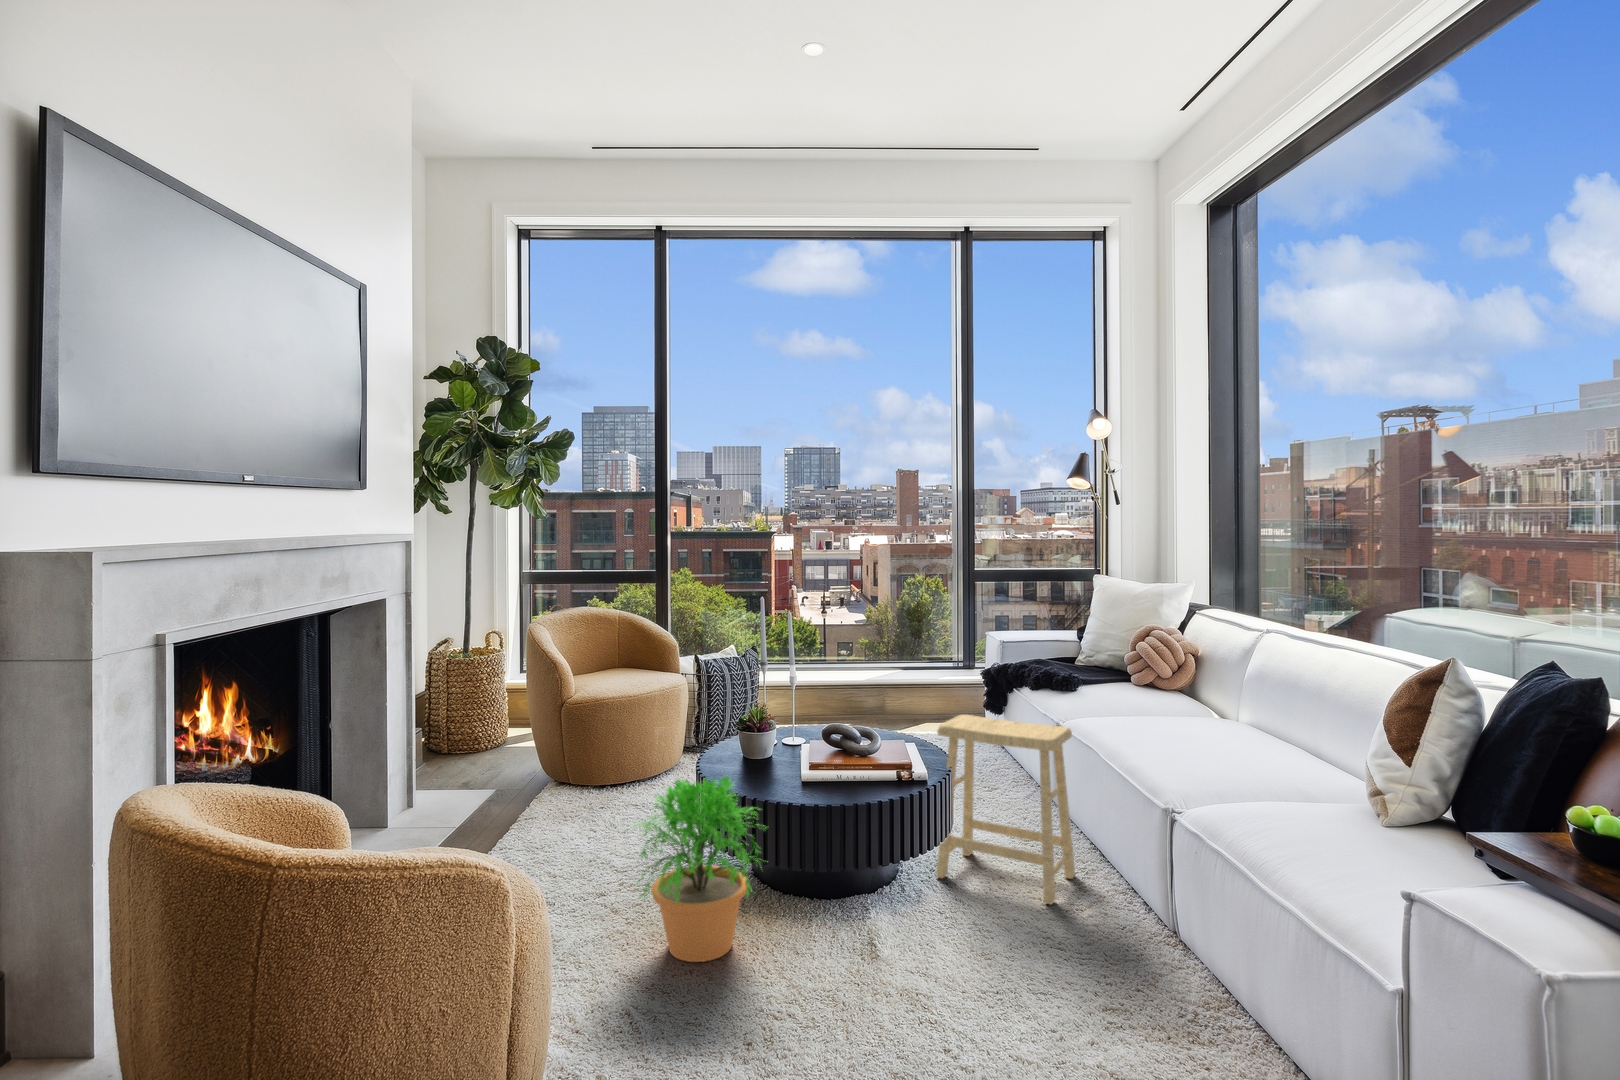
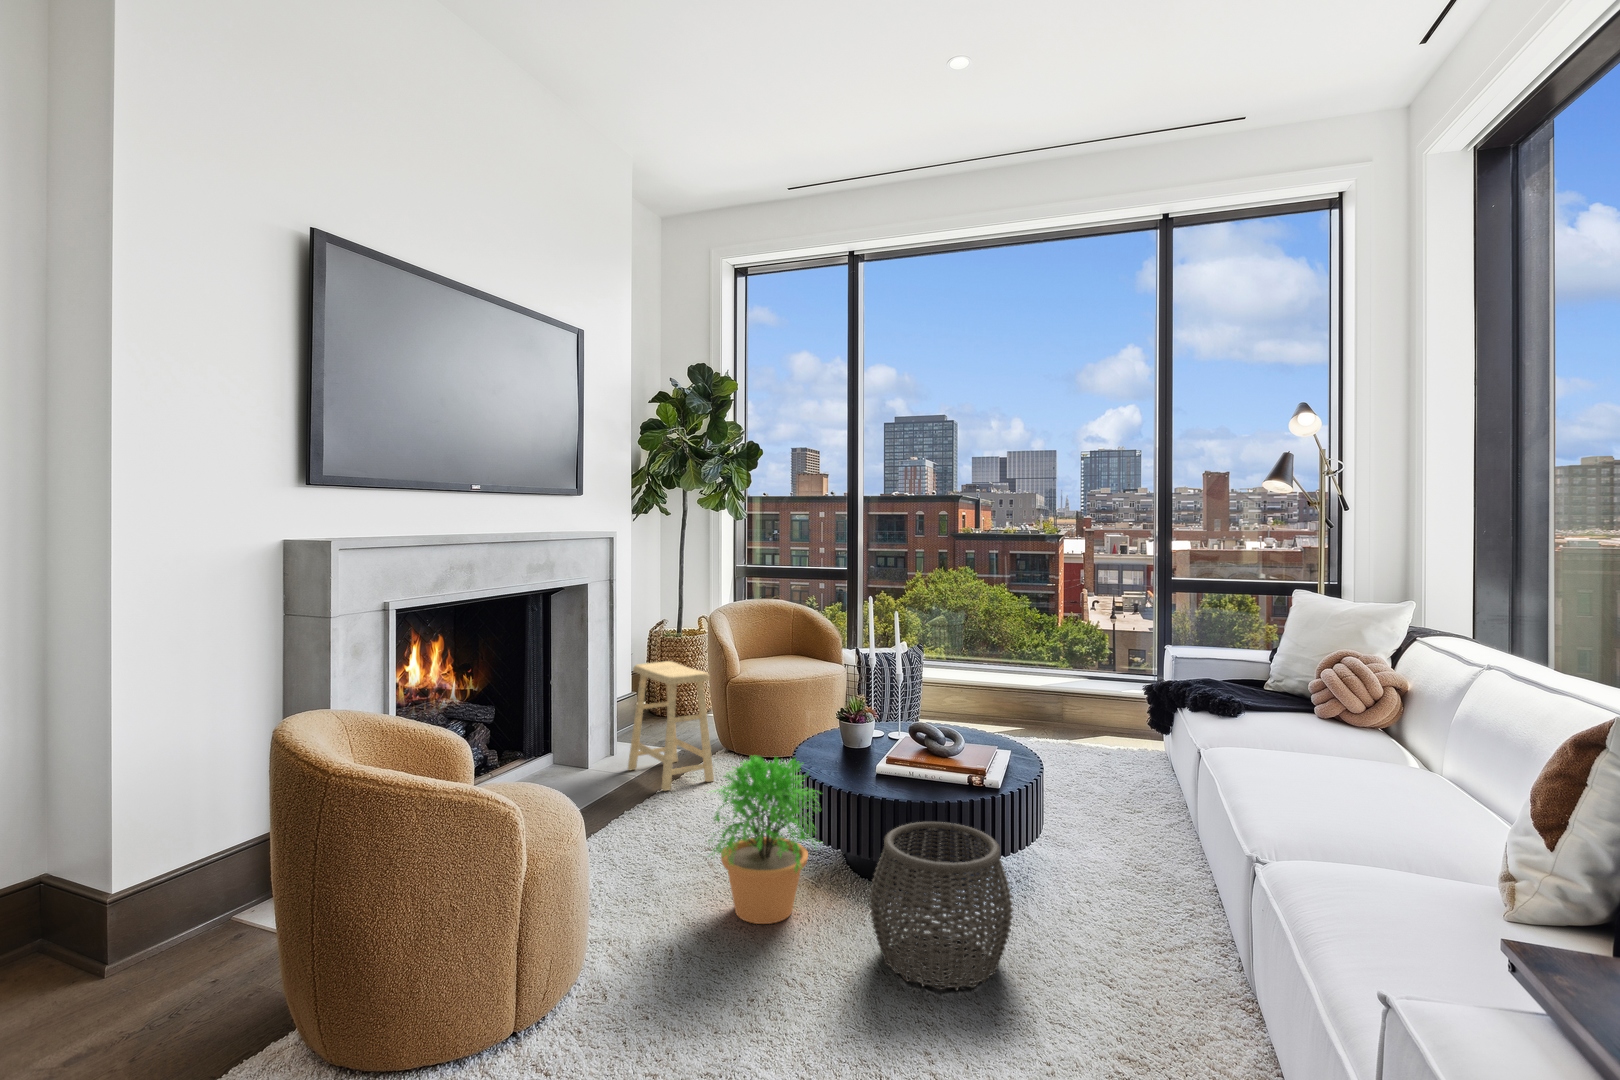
footstool: present [936,715,1075,904] -> present [628,661,714,791]
woven basket: none [832,821,976,989] -> present [869,822,1013,990]

